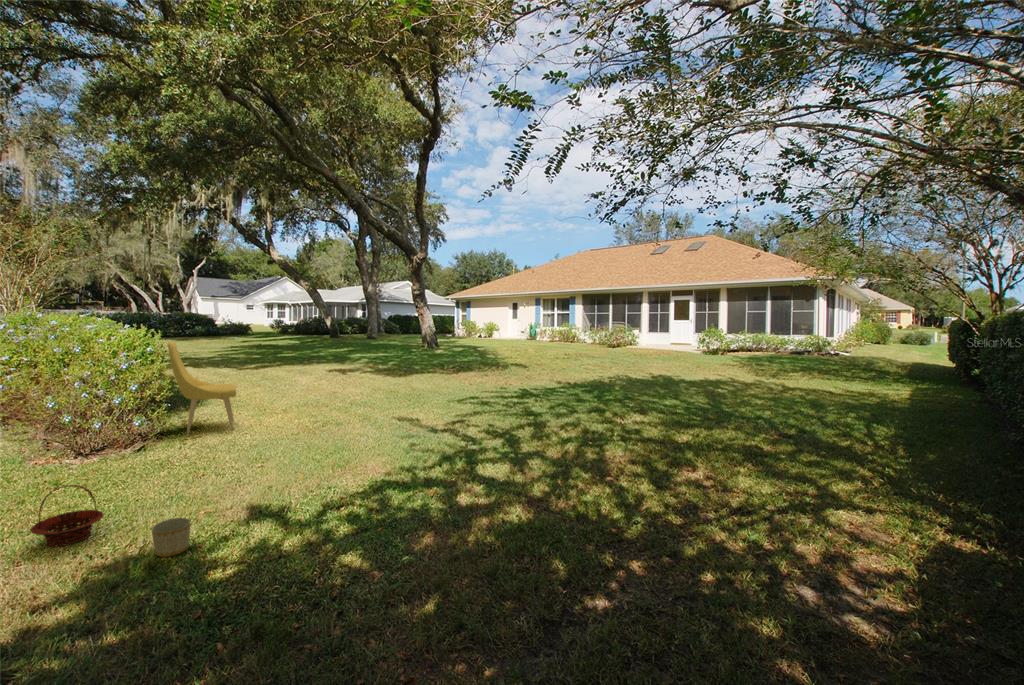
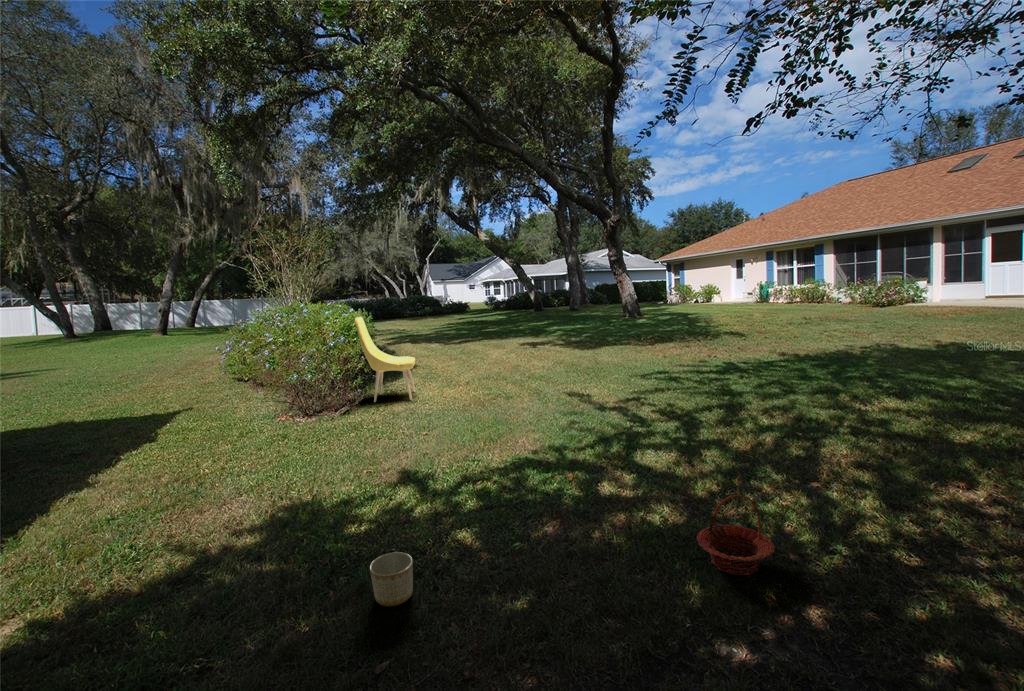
basket: present [30,485,104,547] -> present [697,495,775,575]
planter: present [152,518,190,557] -> present [370,552,413,606]

